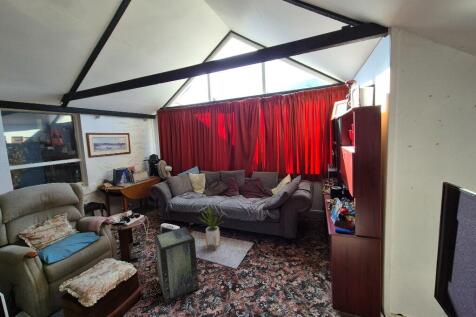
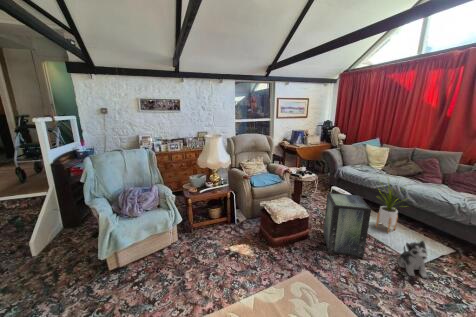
plush toy: none [225,249,245,284] -> present [398,241,428,278]

